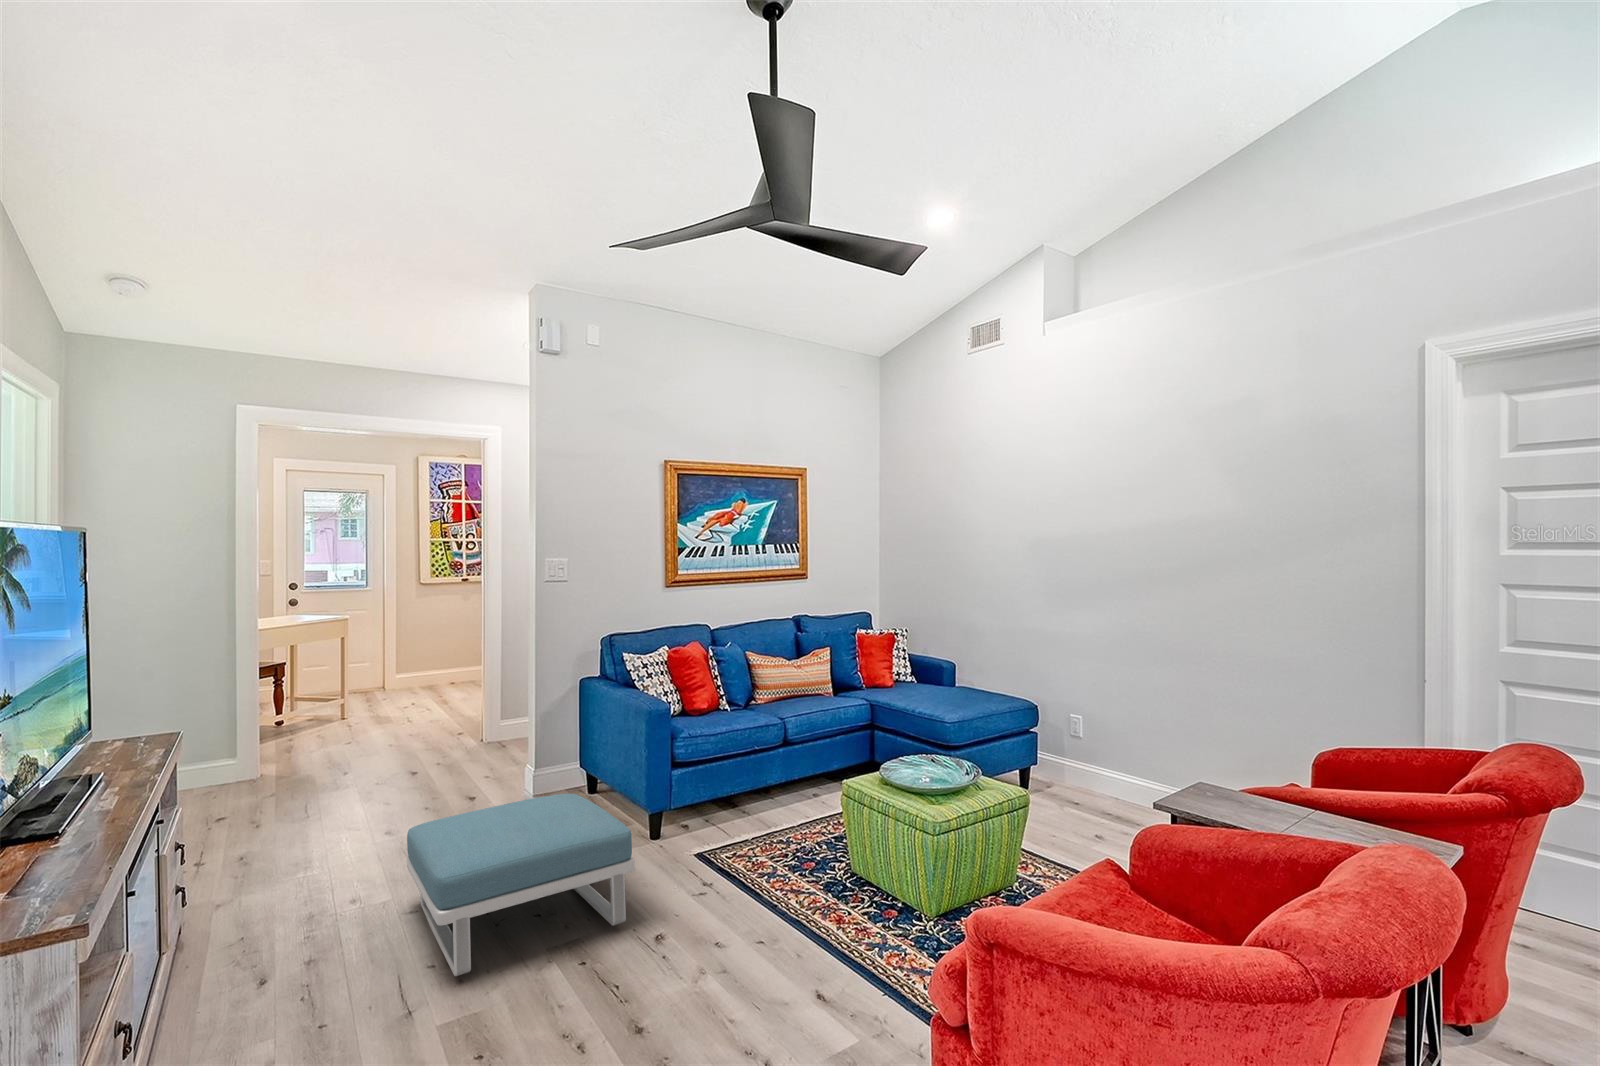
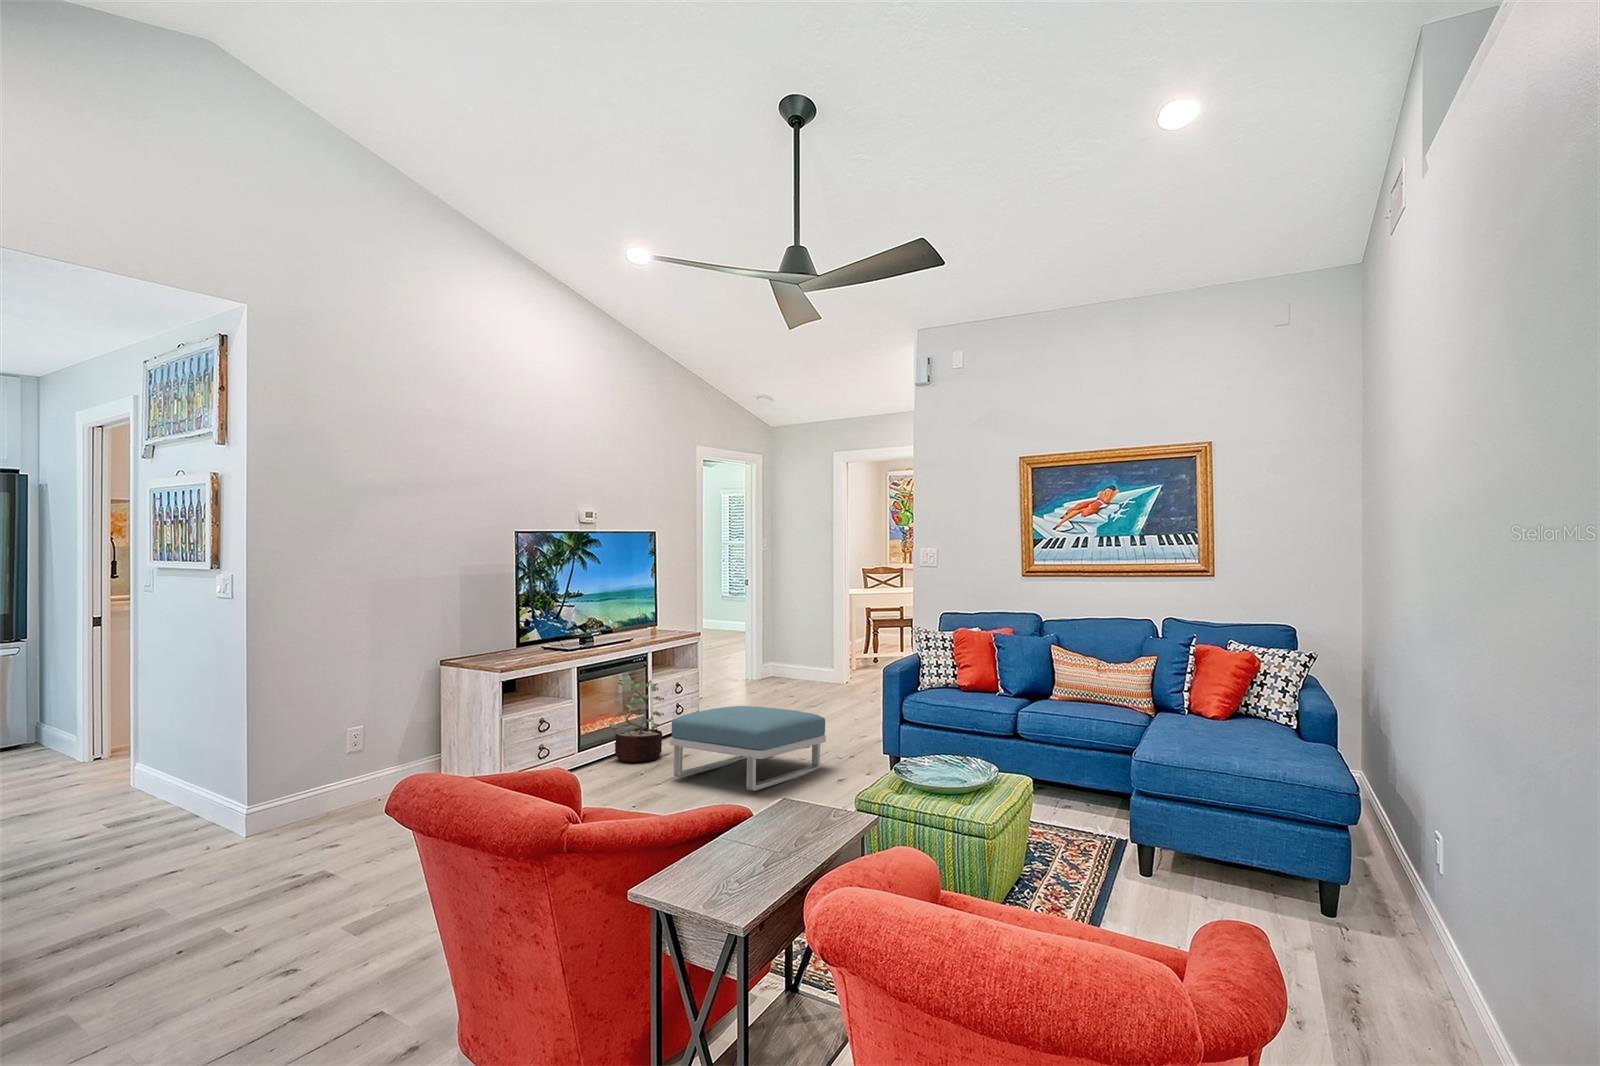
decorative plant: none [177,833,303,1031] -> present [607,678,664,762]

